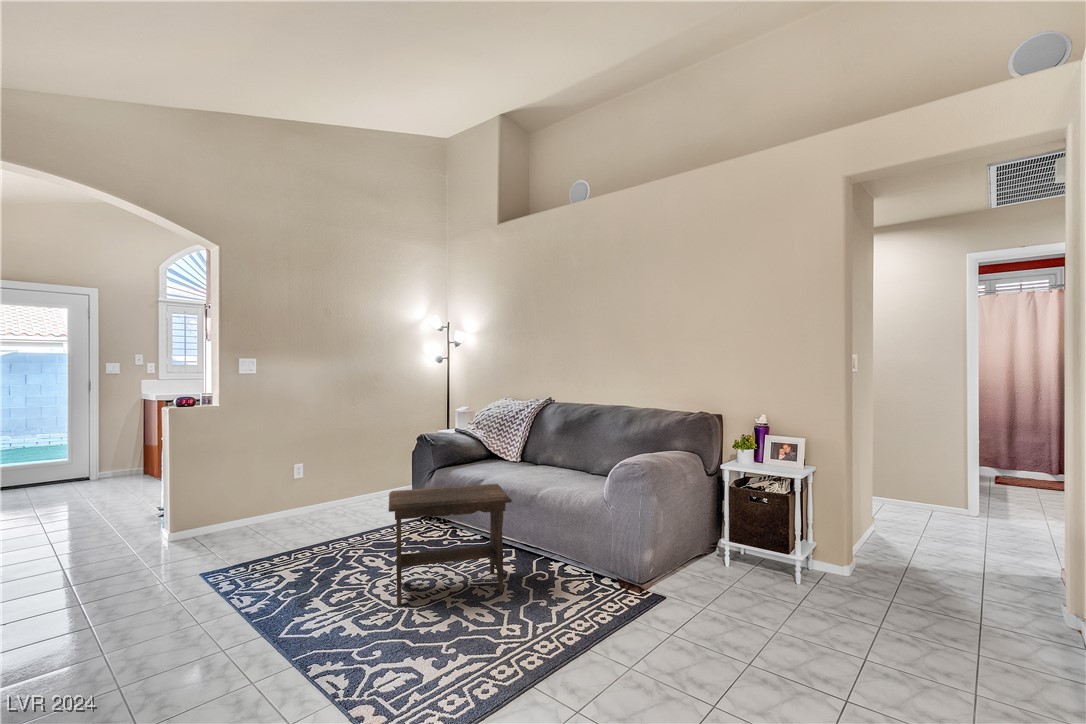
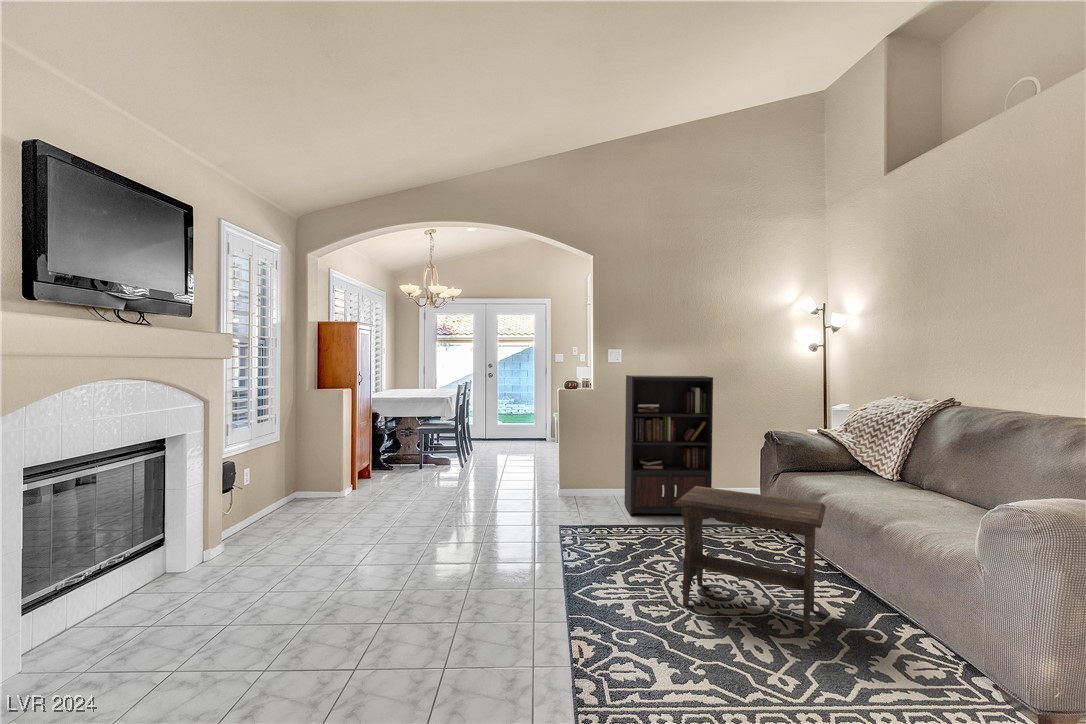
bookcase: none [268,387,365,541] -> present [625,375,713,515]

